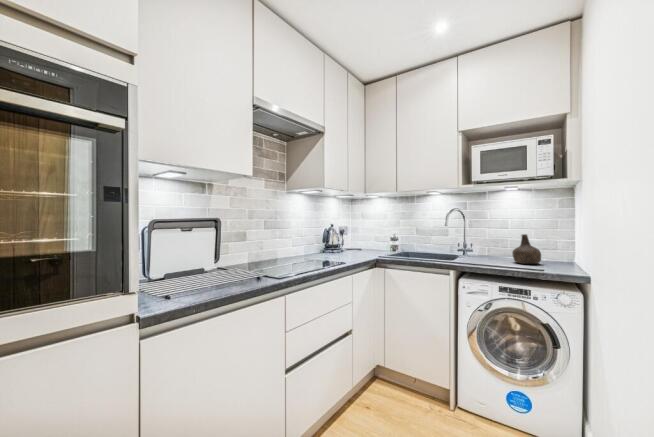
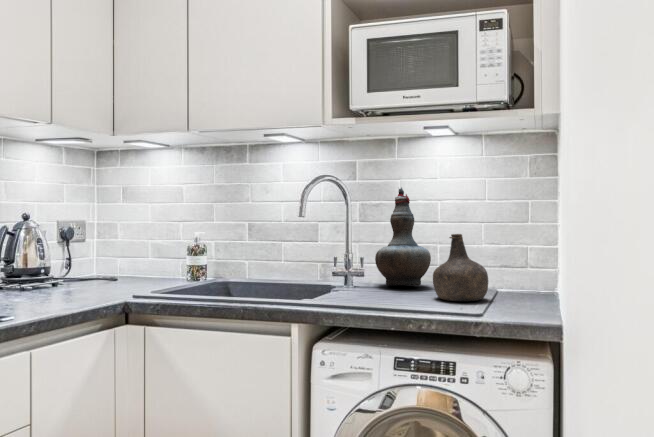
decorative vase: none [480,213,507,257] -> present [375,188,431,286]

